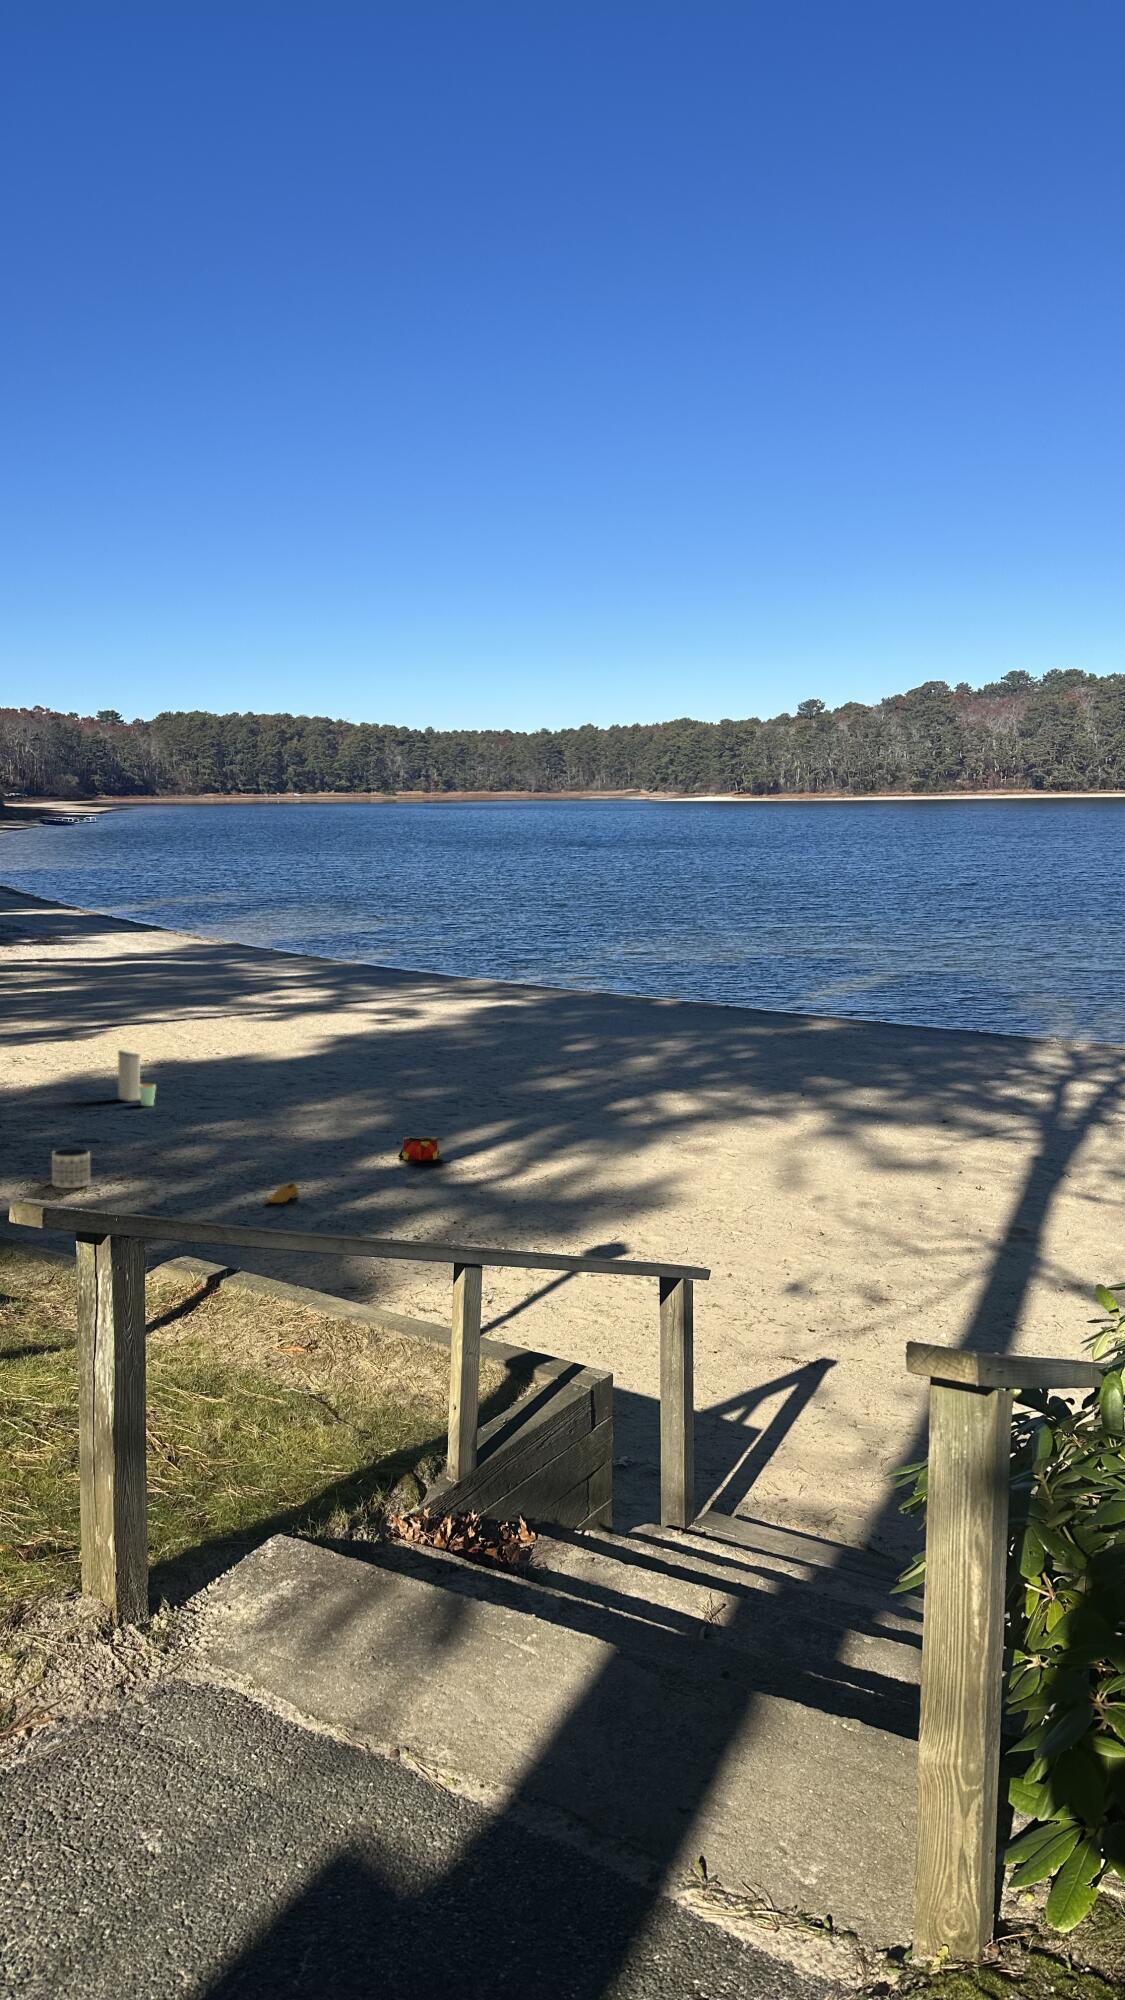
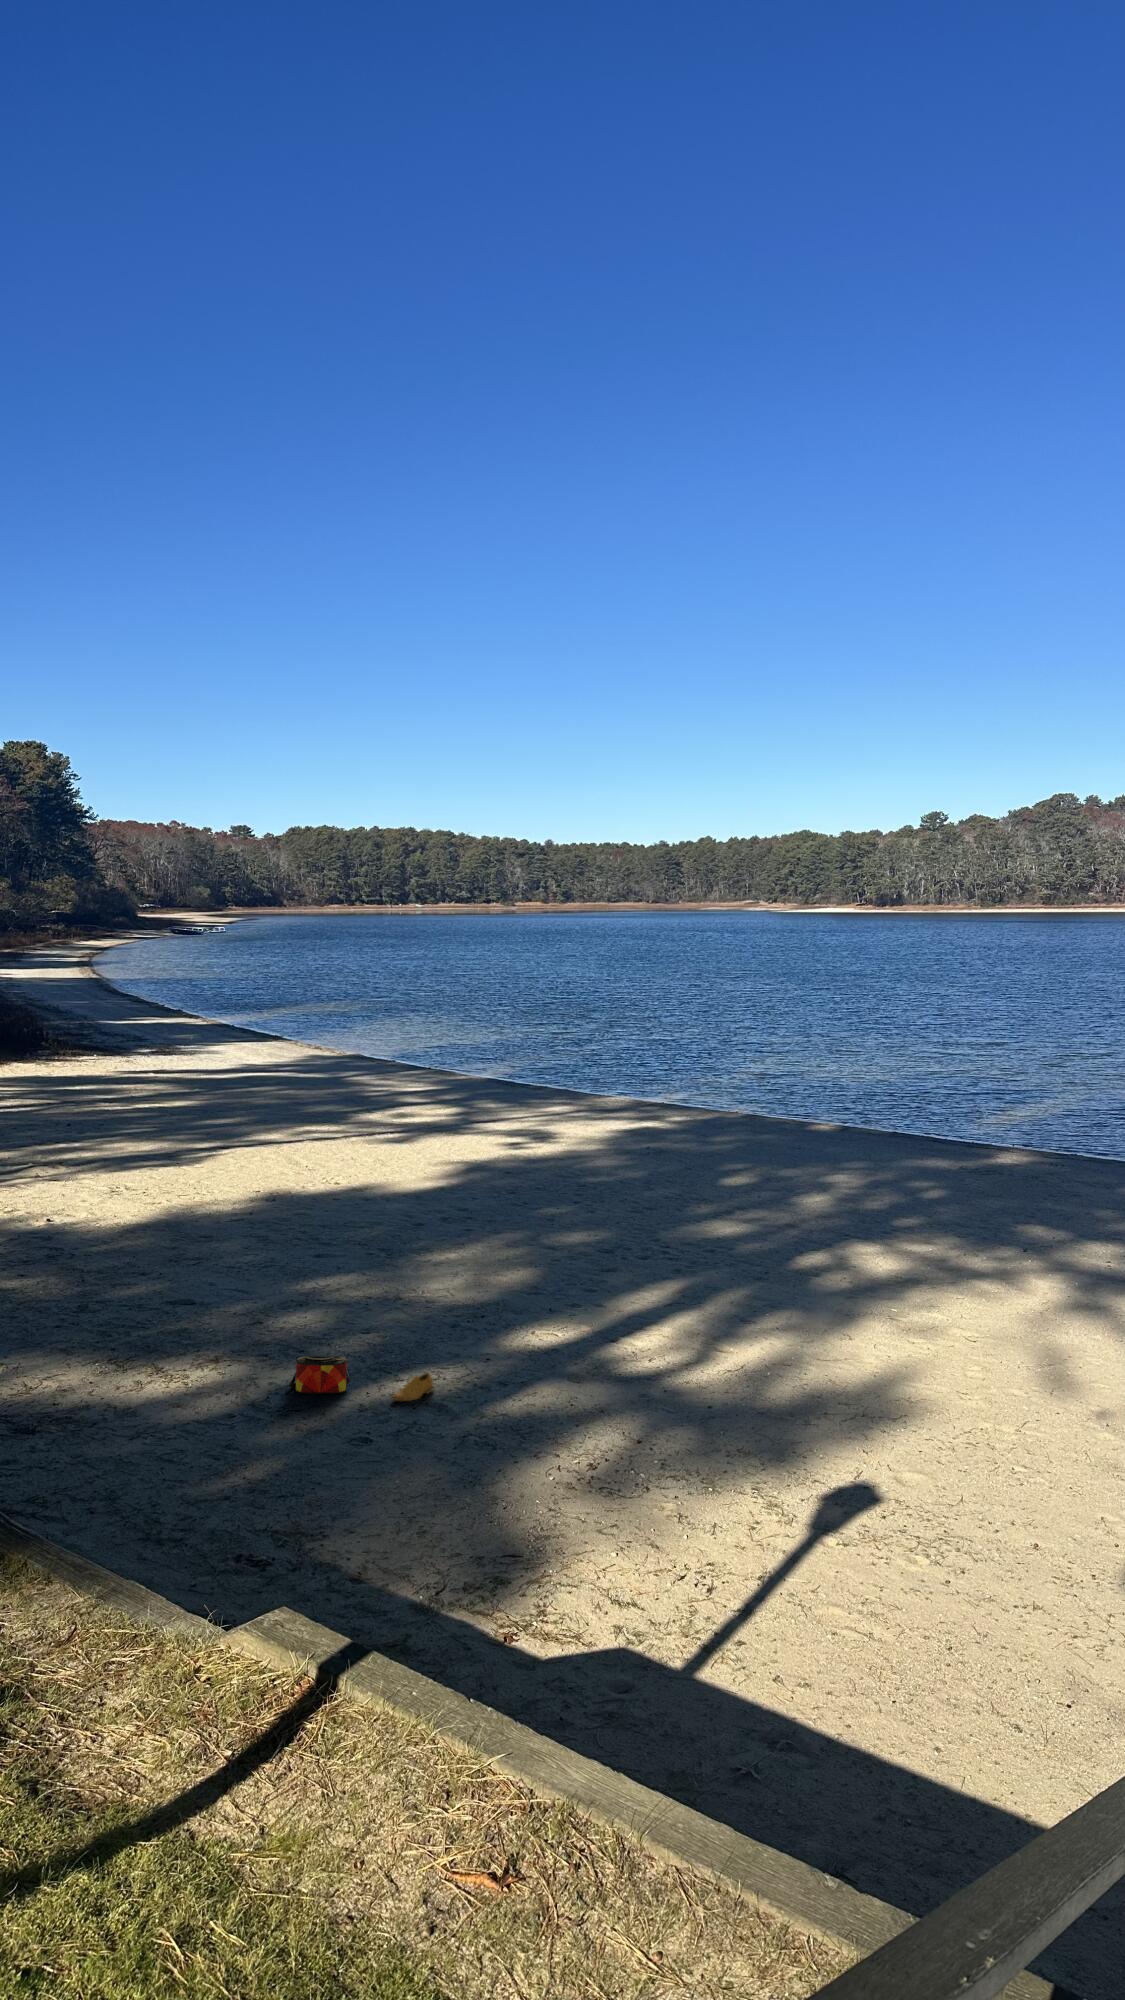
trash can: present [118,1050,156,1106] -> none [221,1183,264,1251]
bag: present [398,1136,439,1161] -> present [289,1356,350,1394]
planter: present [52,1148,90,1188] -> none [124,1323,173,1377]

